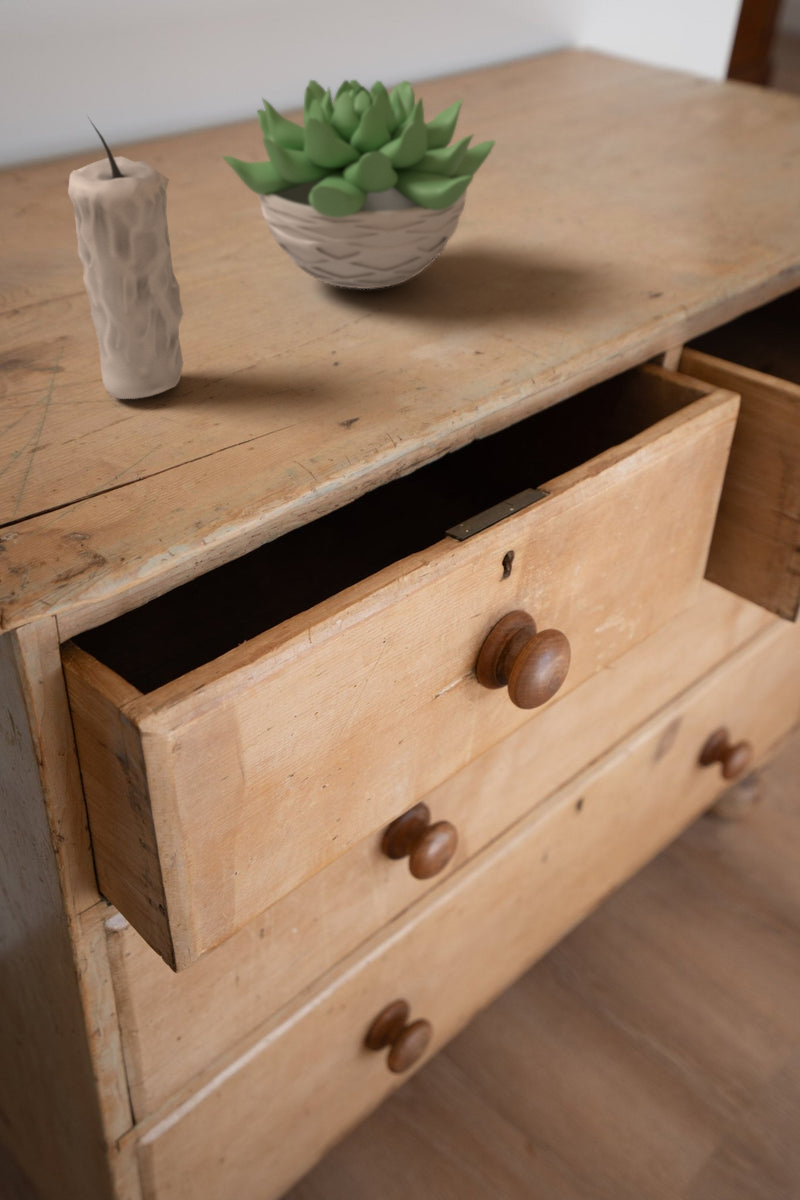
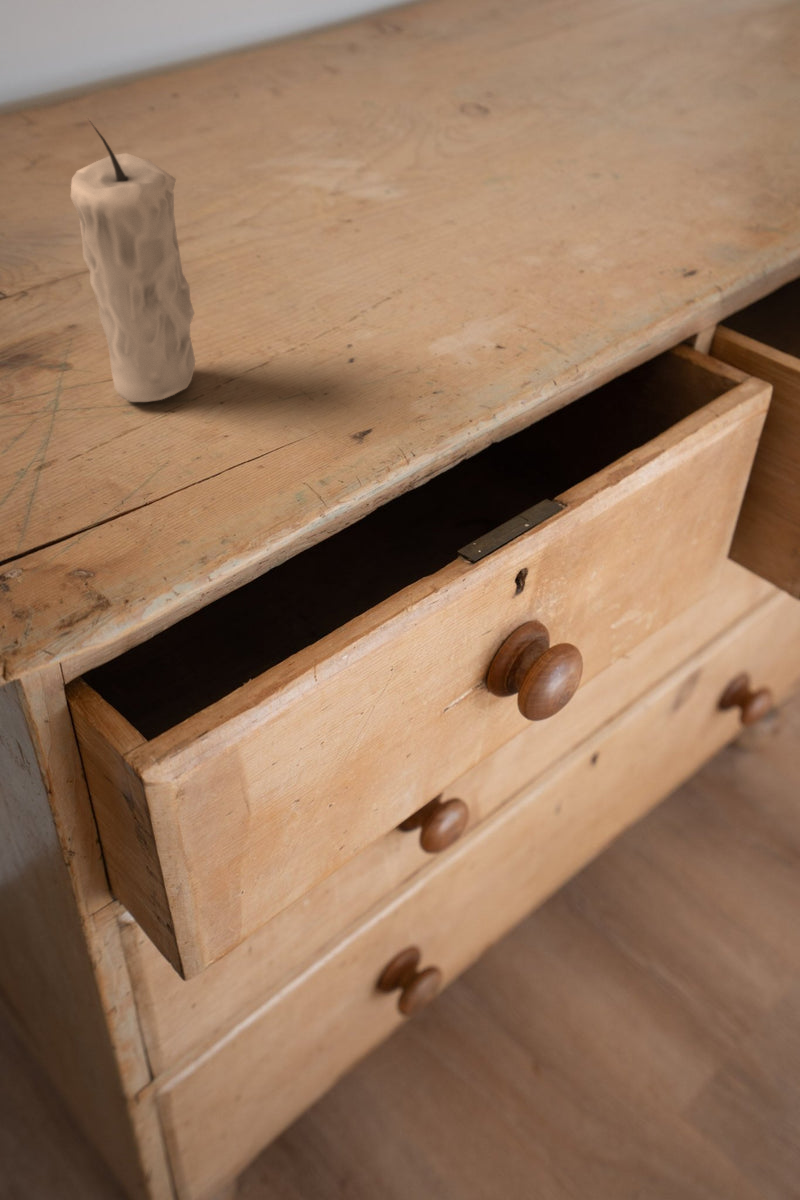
succulent plant: present [223,80,495,289] -> none [237,37,528,267]

